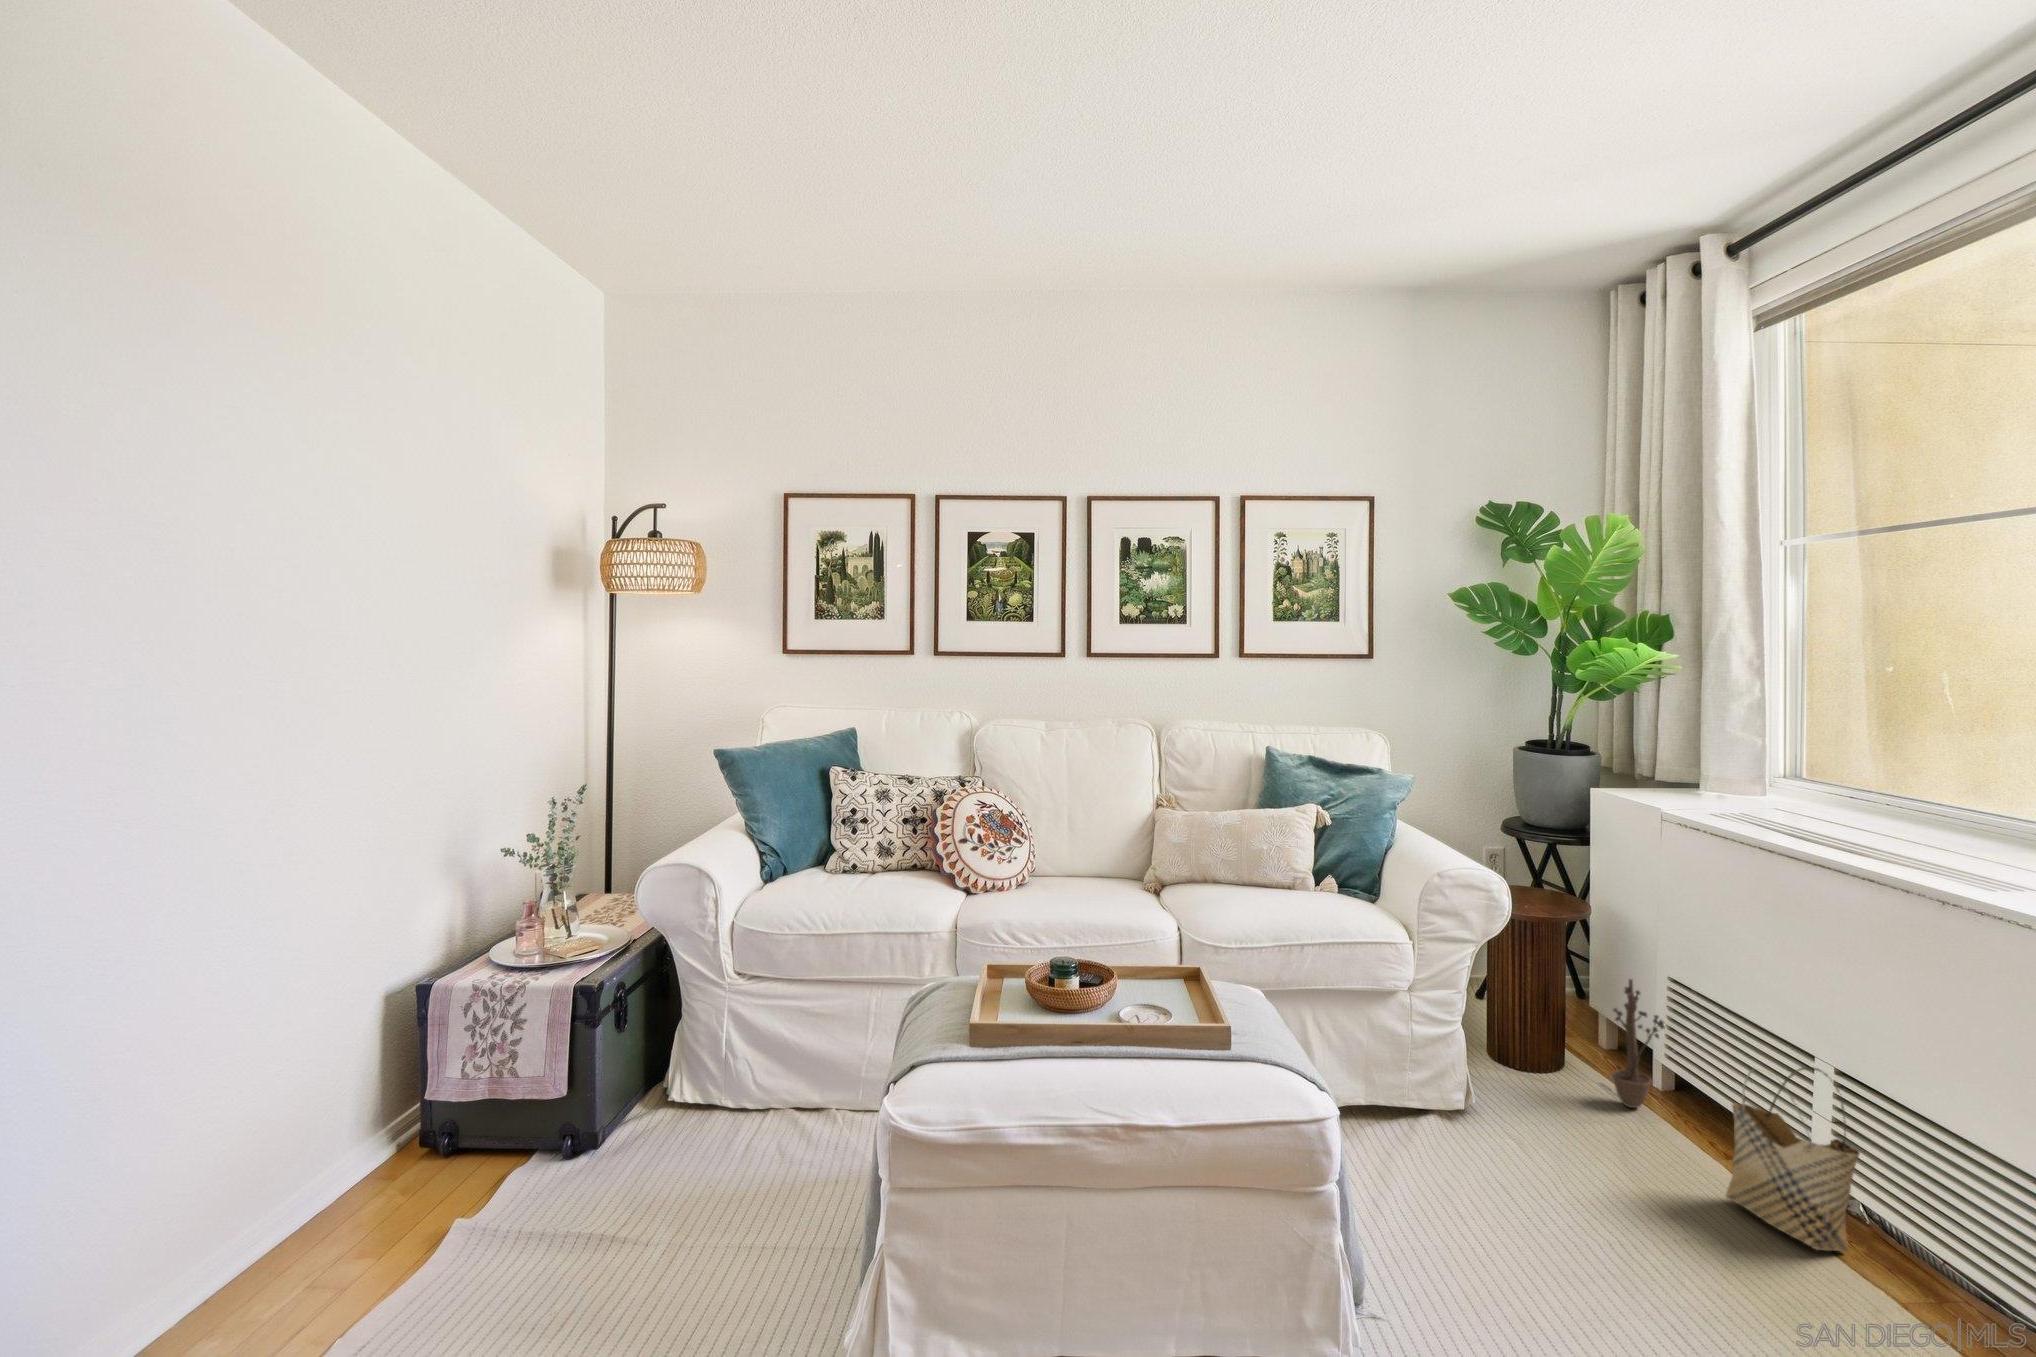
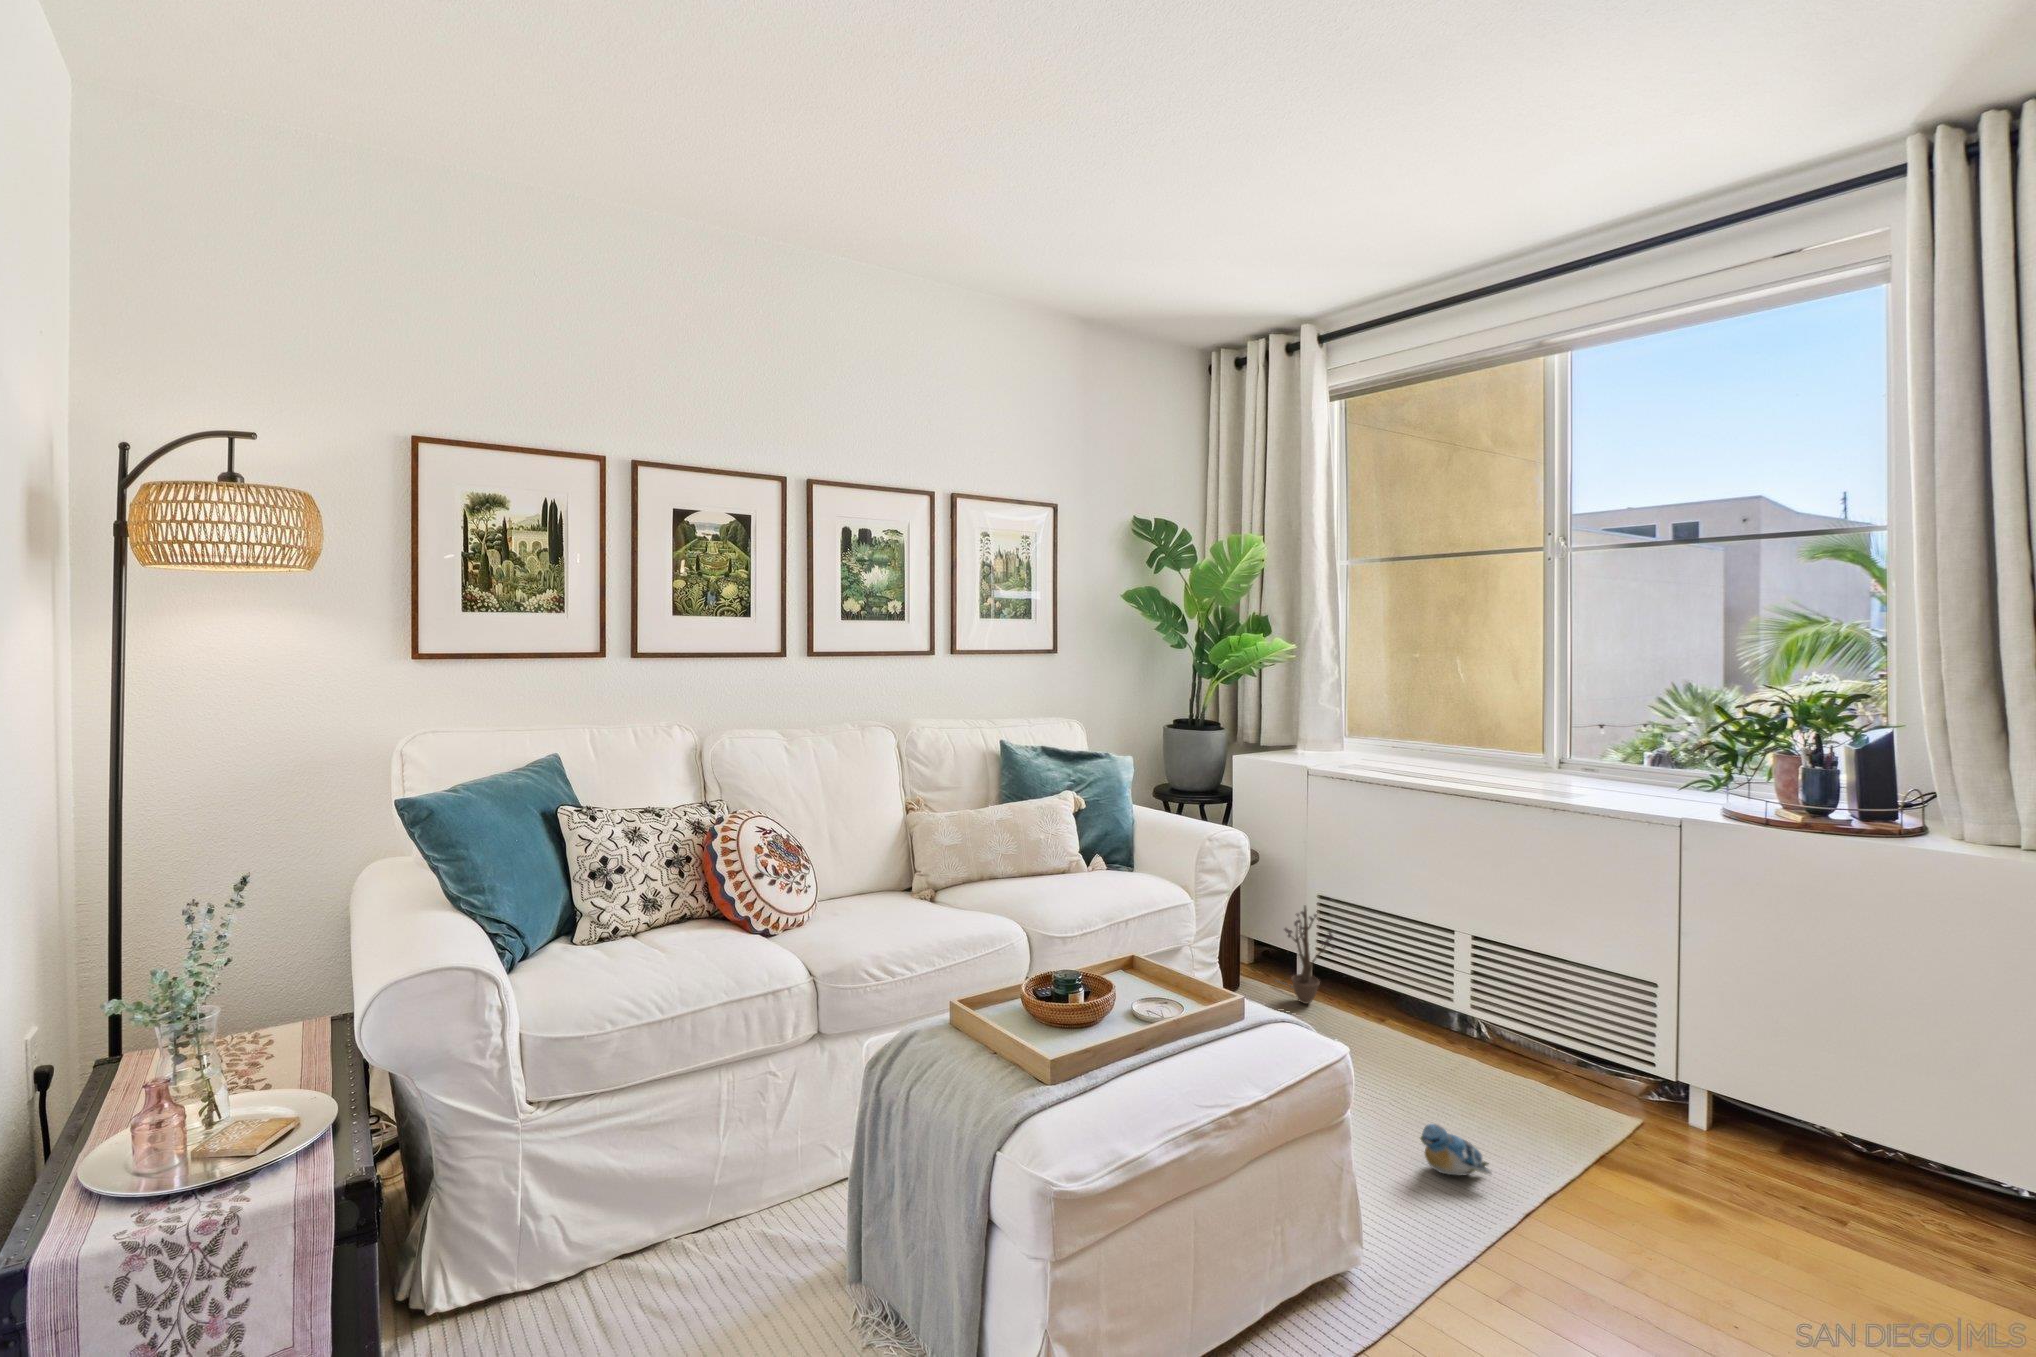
woven basket: present [1726,1067,1860,1251] -> none [1424,959,1522,1094]
plush toy: none [1589,1217,1689,1296] -> present [1420,1124,1491,1175]

